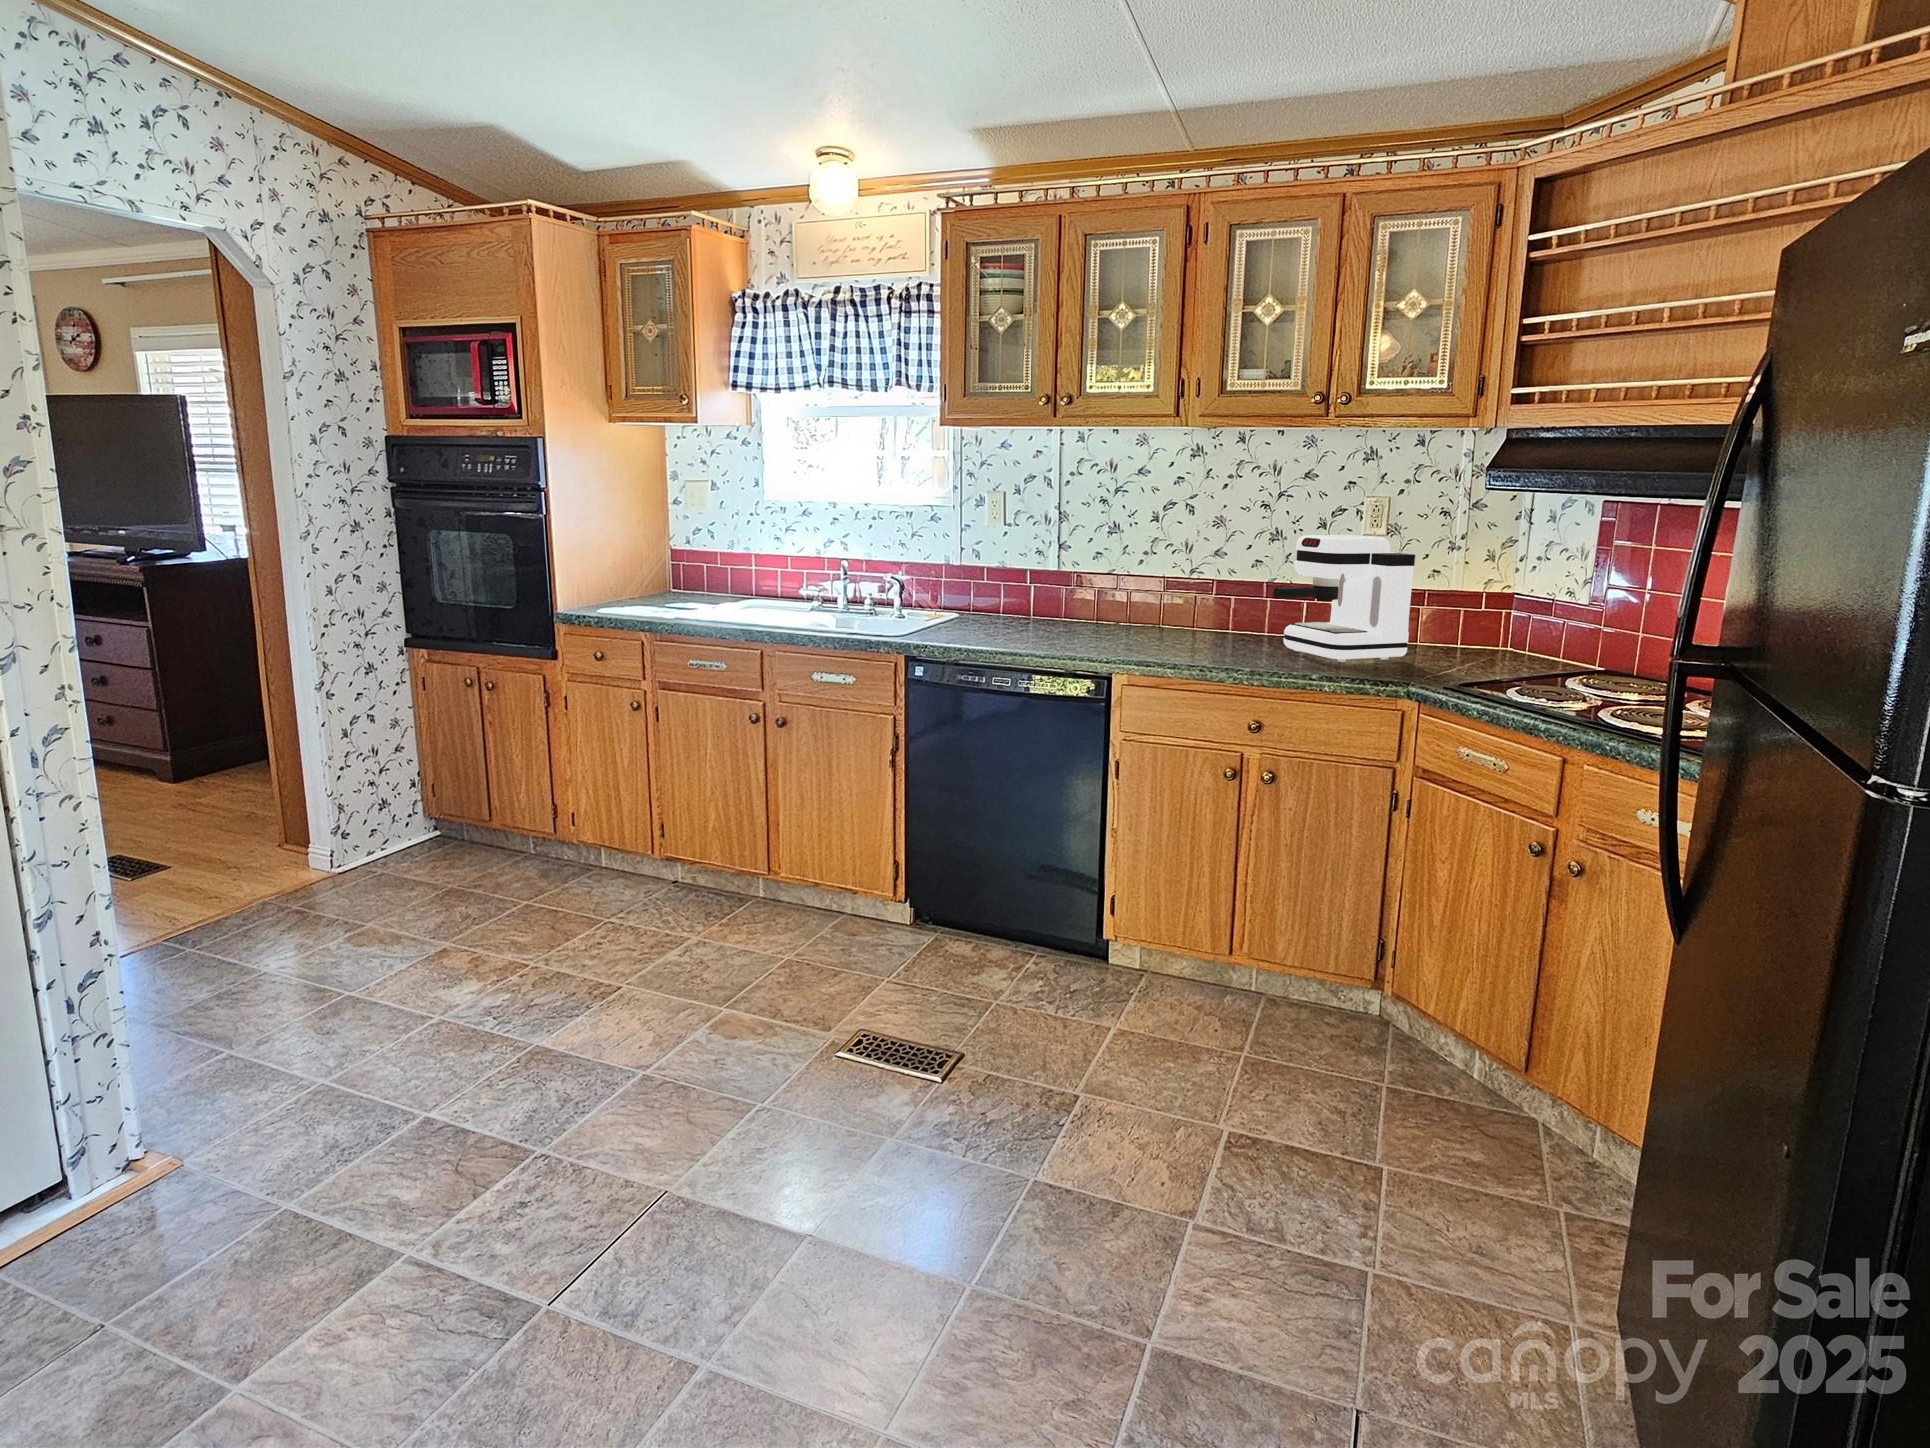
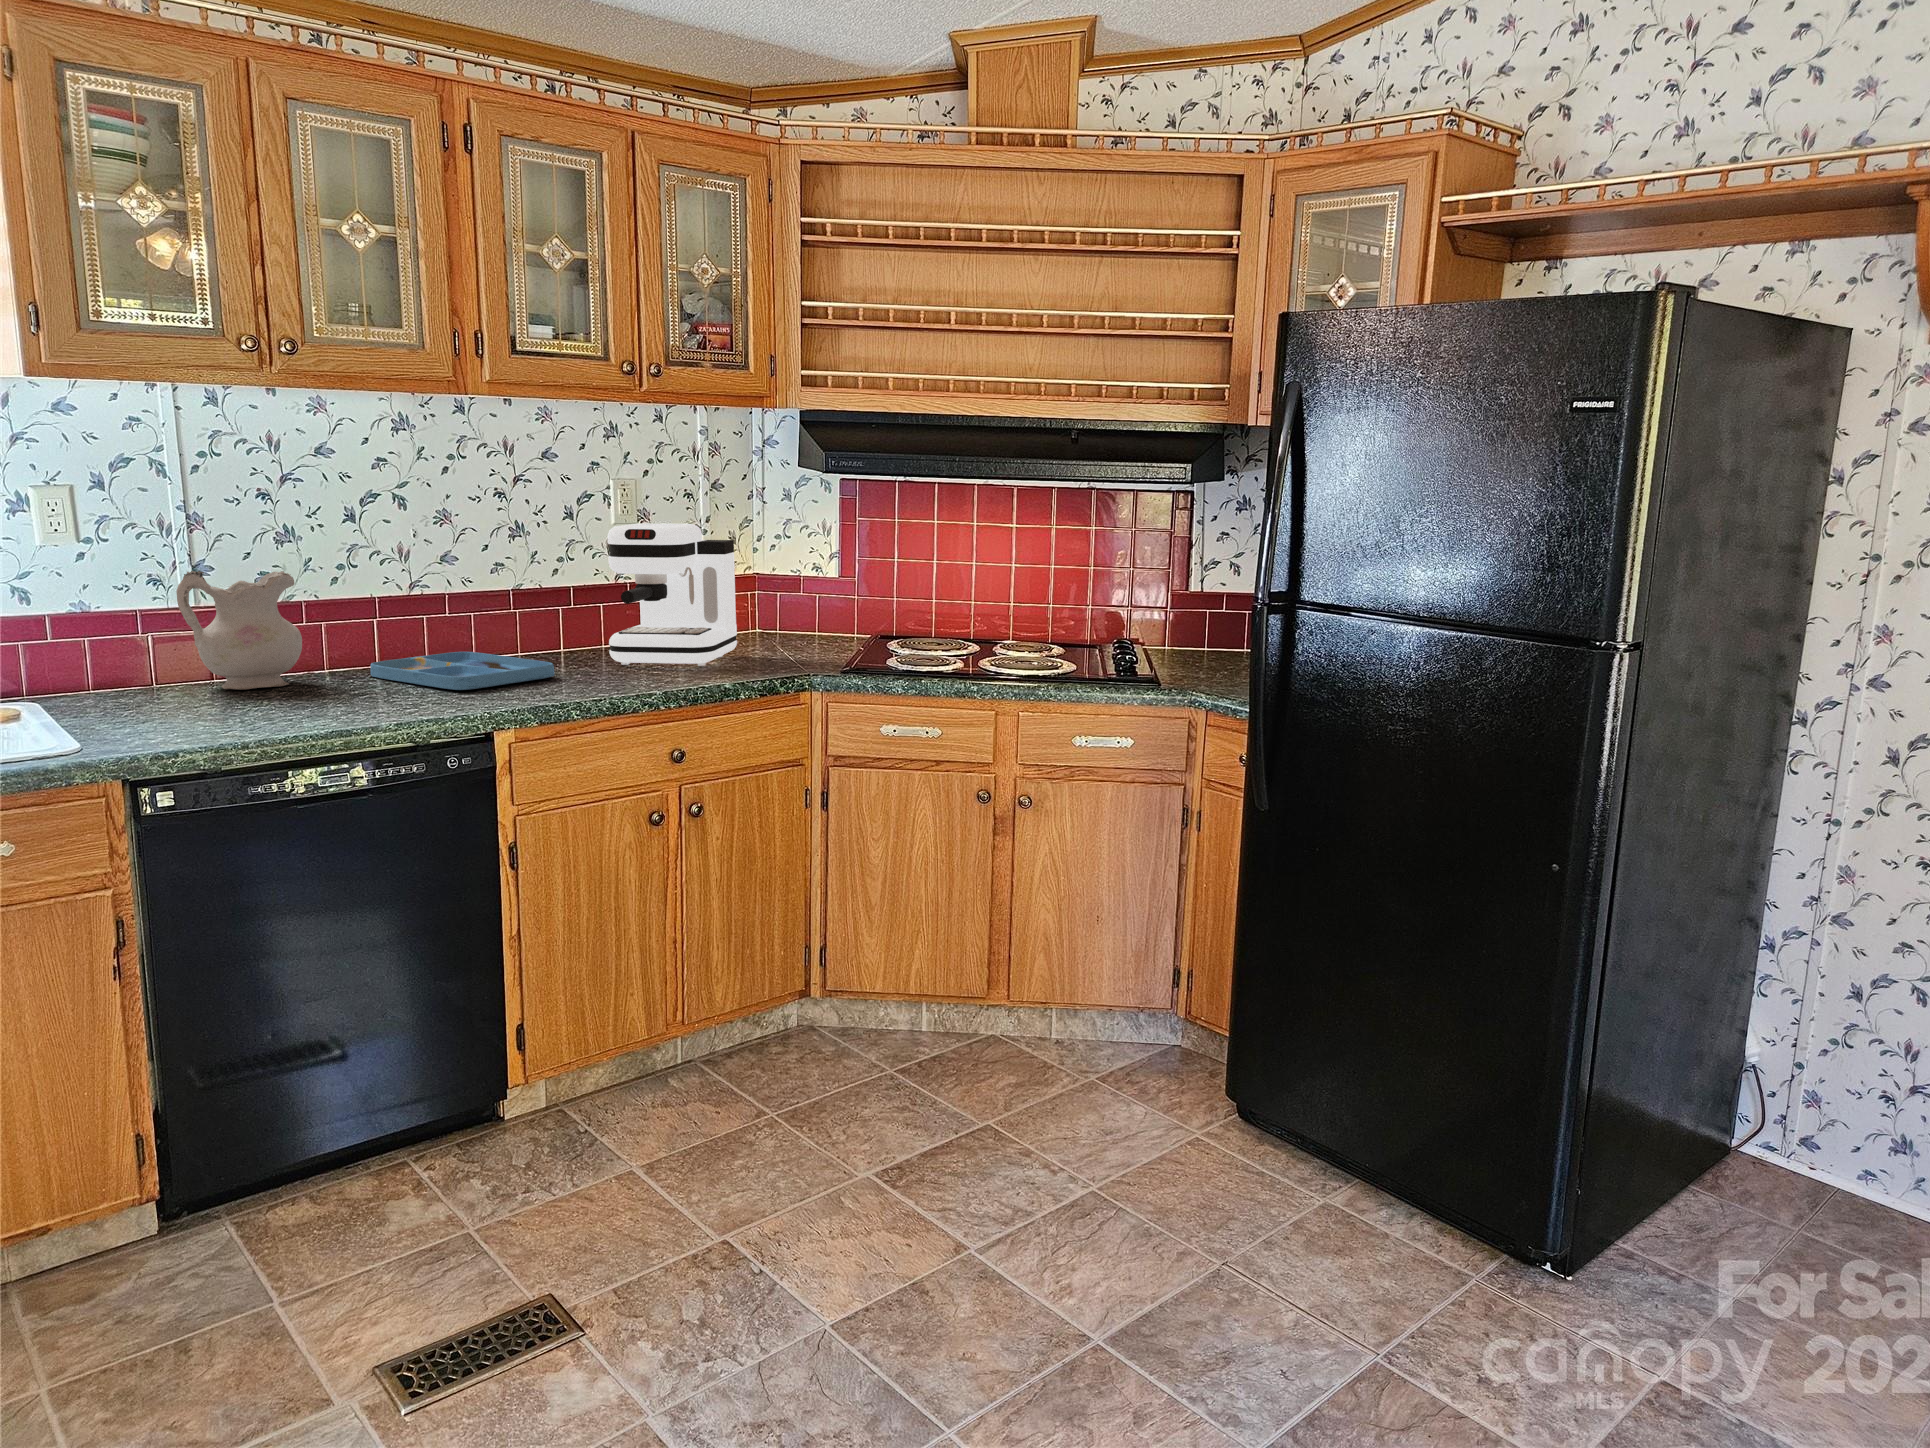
ceramic pitcher: none [1034,547,1097,626] -> present [176,571,302,690]
tray: none [1130,621,1219,648] -> present [371,652,555,690]

